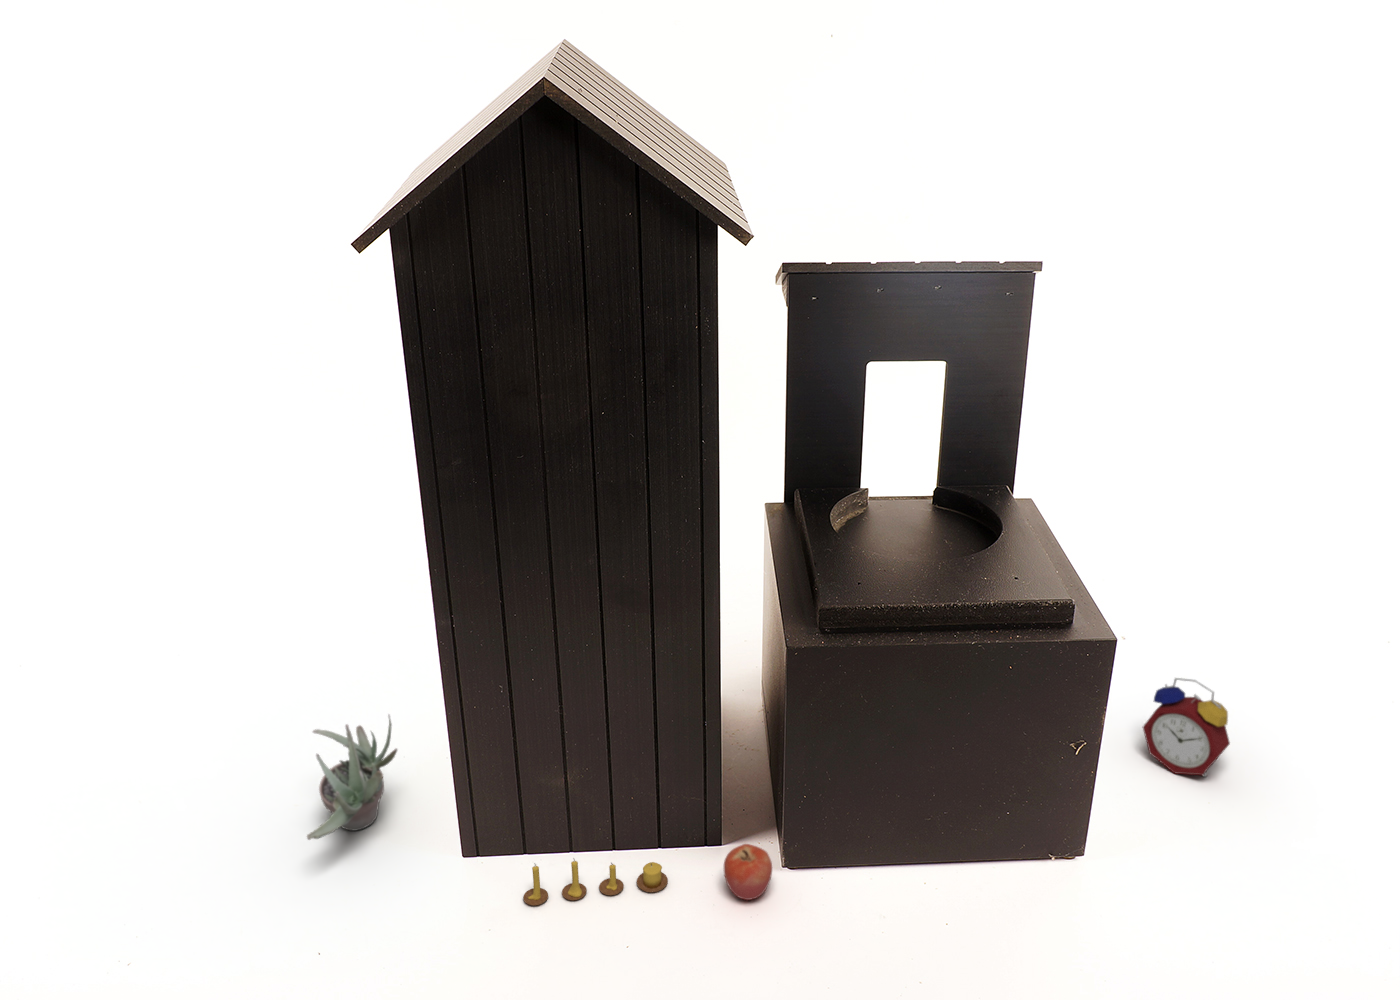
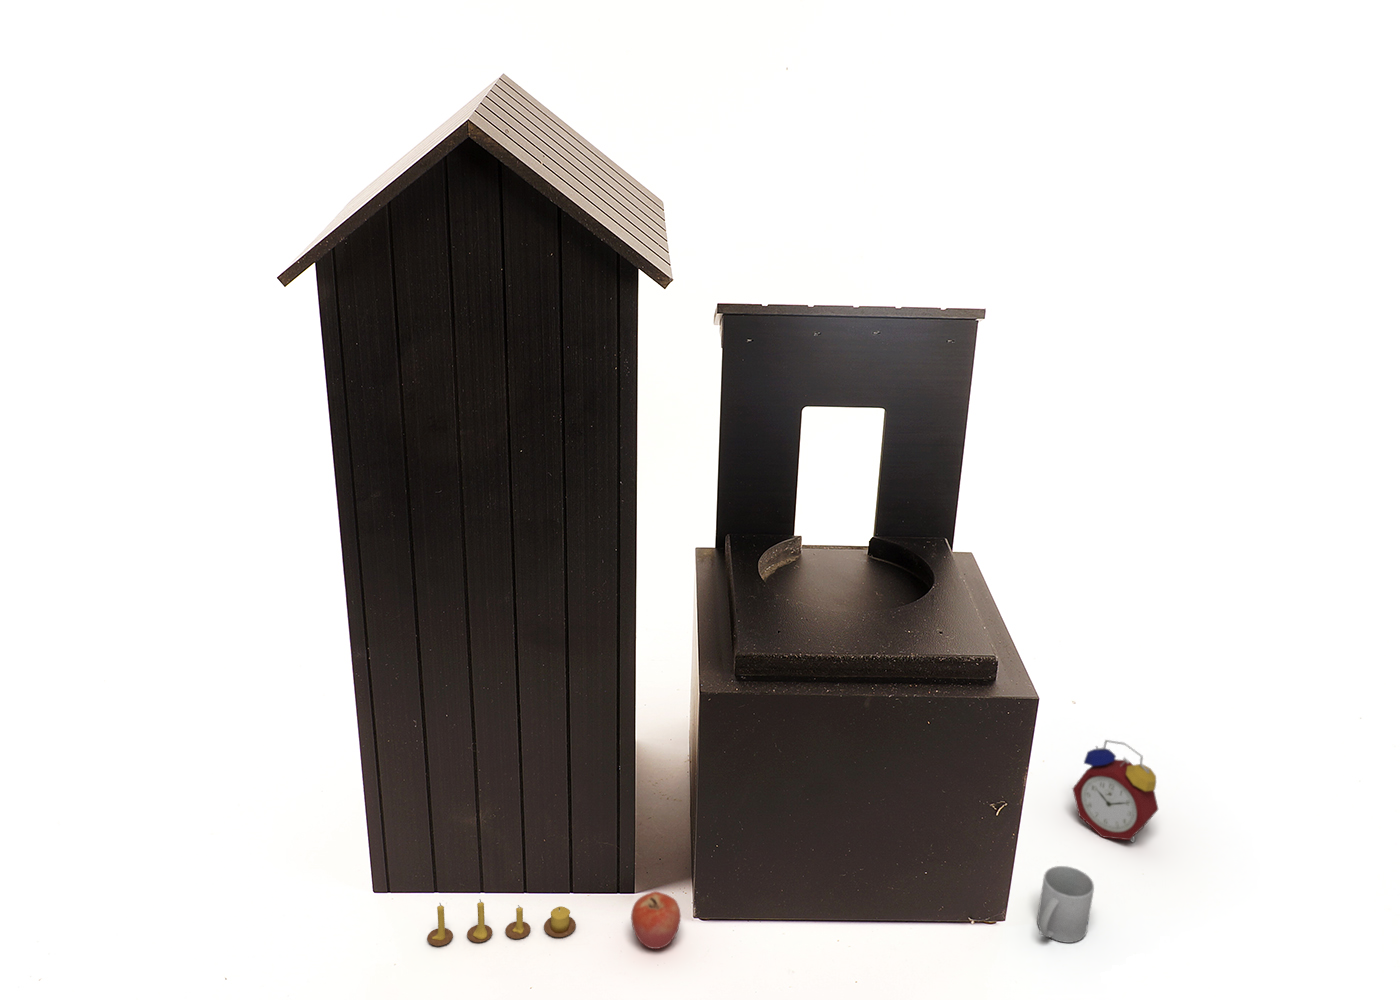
succulent plant: present [307,715,397,840] -> none [210,744,310,870]
mug: none [1121,803,1179,878] -> present [1037,866,1094,943]

